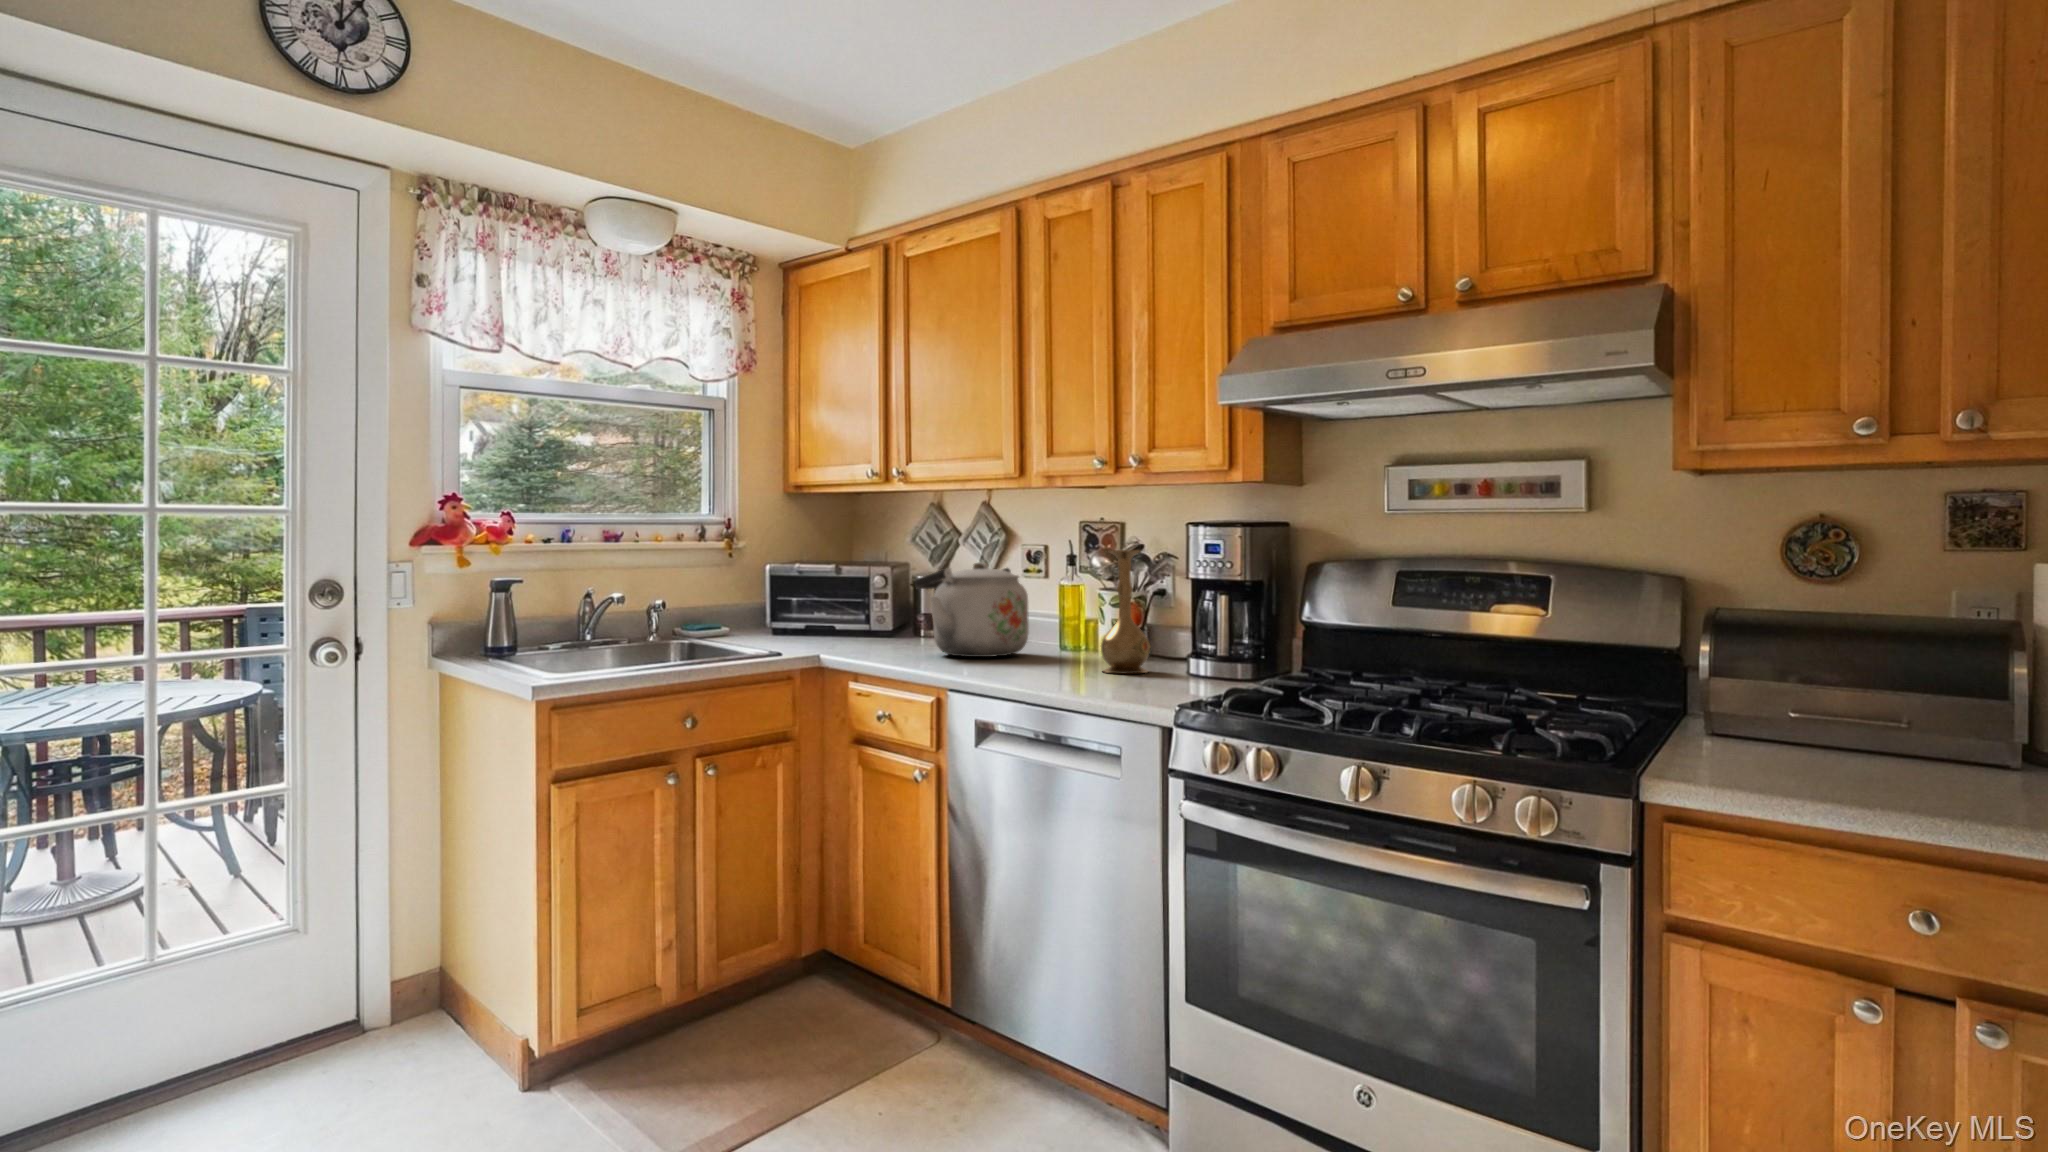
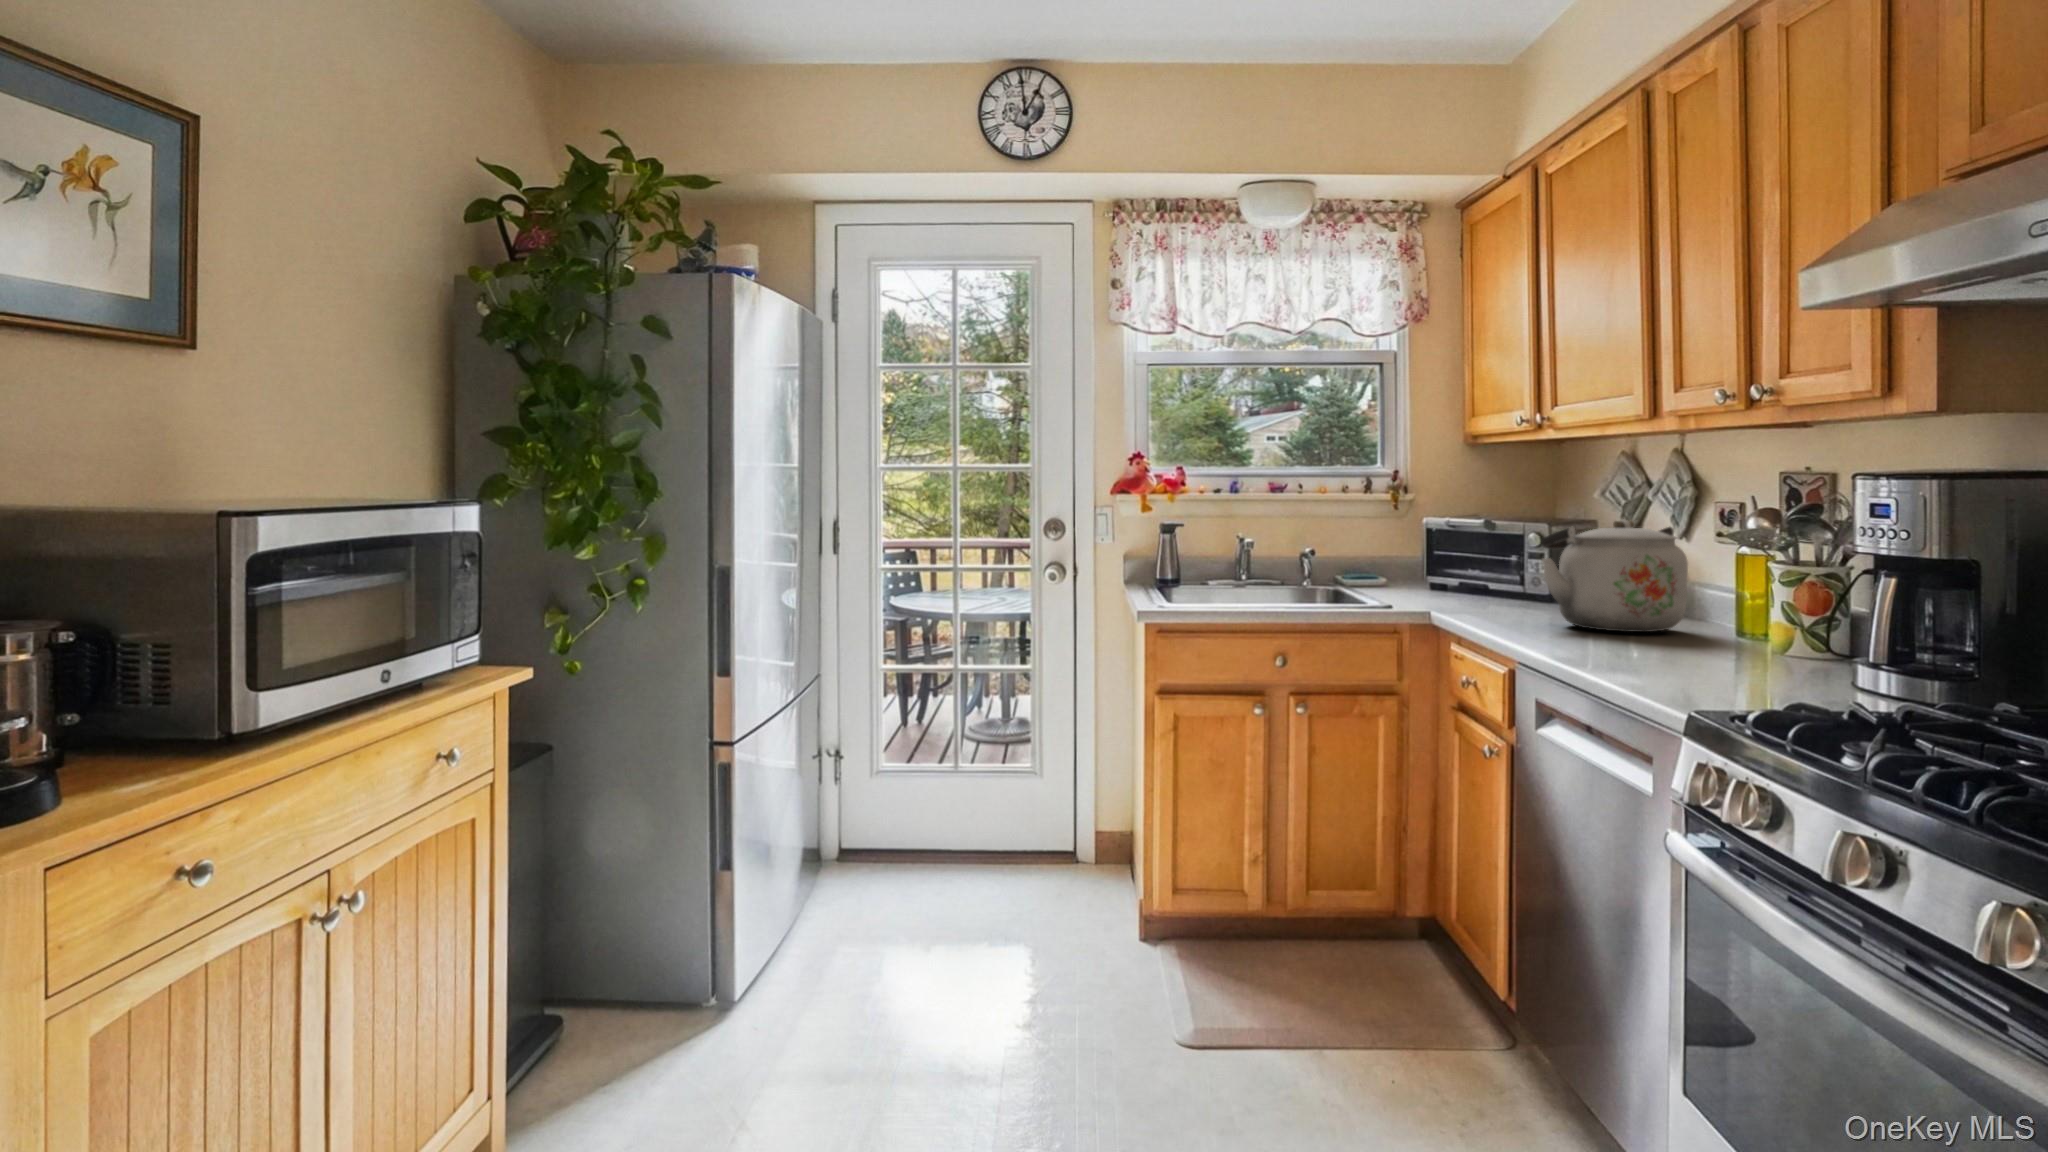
vase: present [1101,550,1150,674] -> none [1724,509,1803,670]

